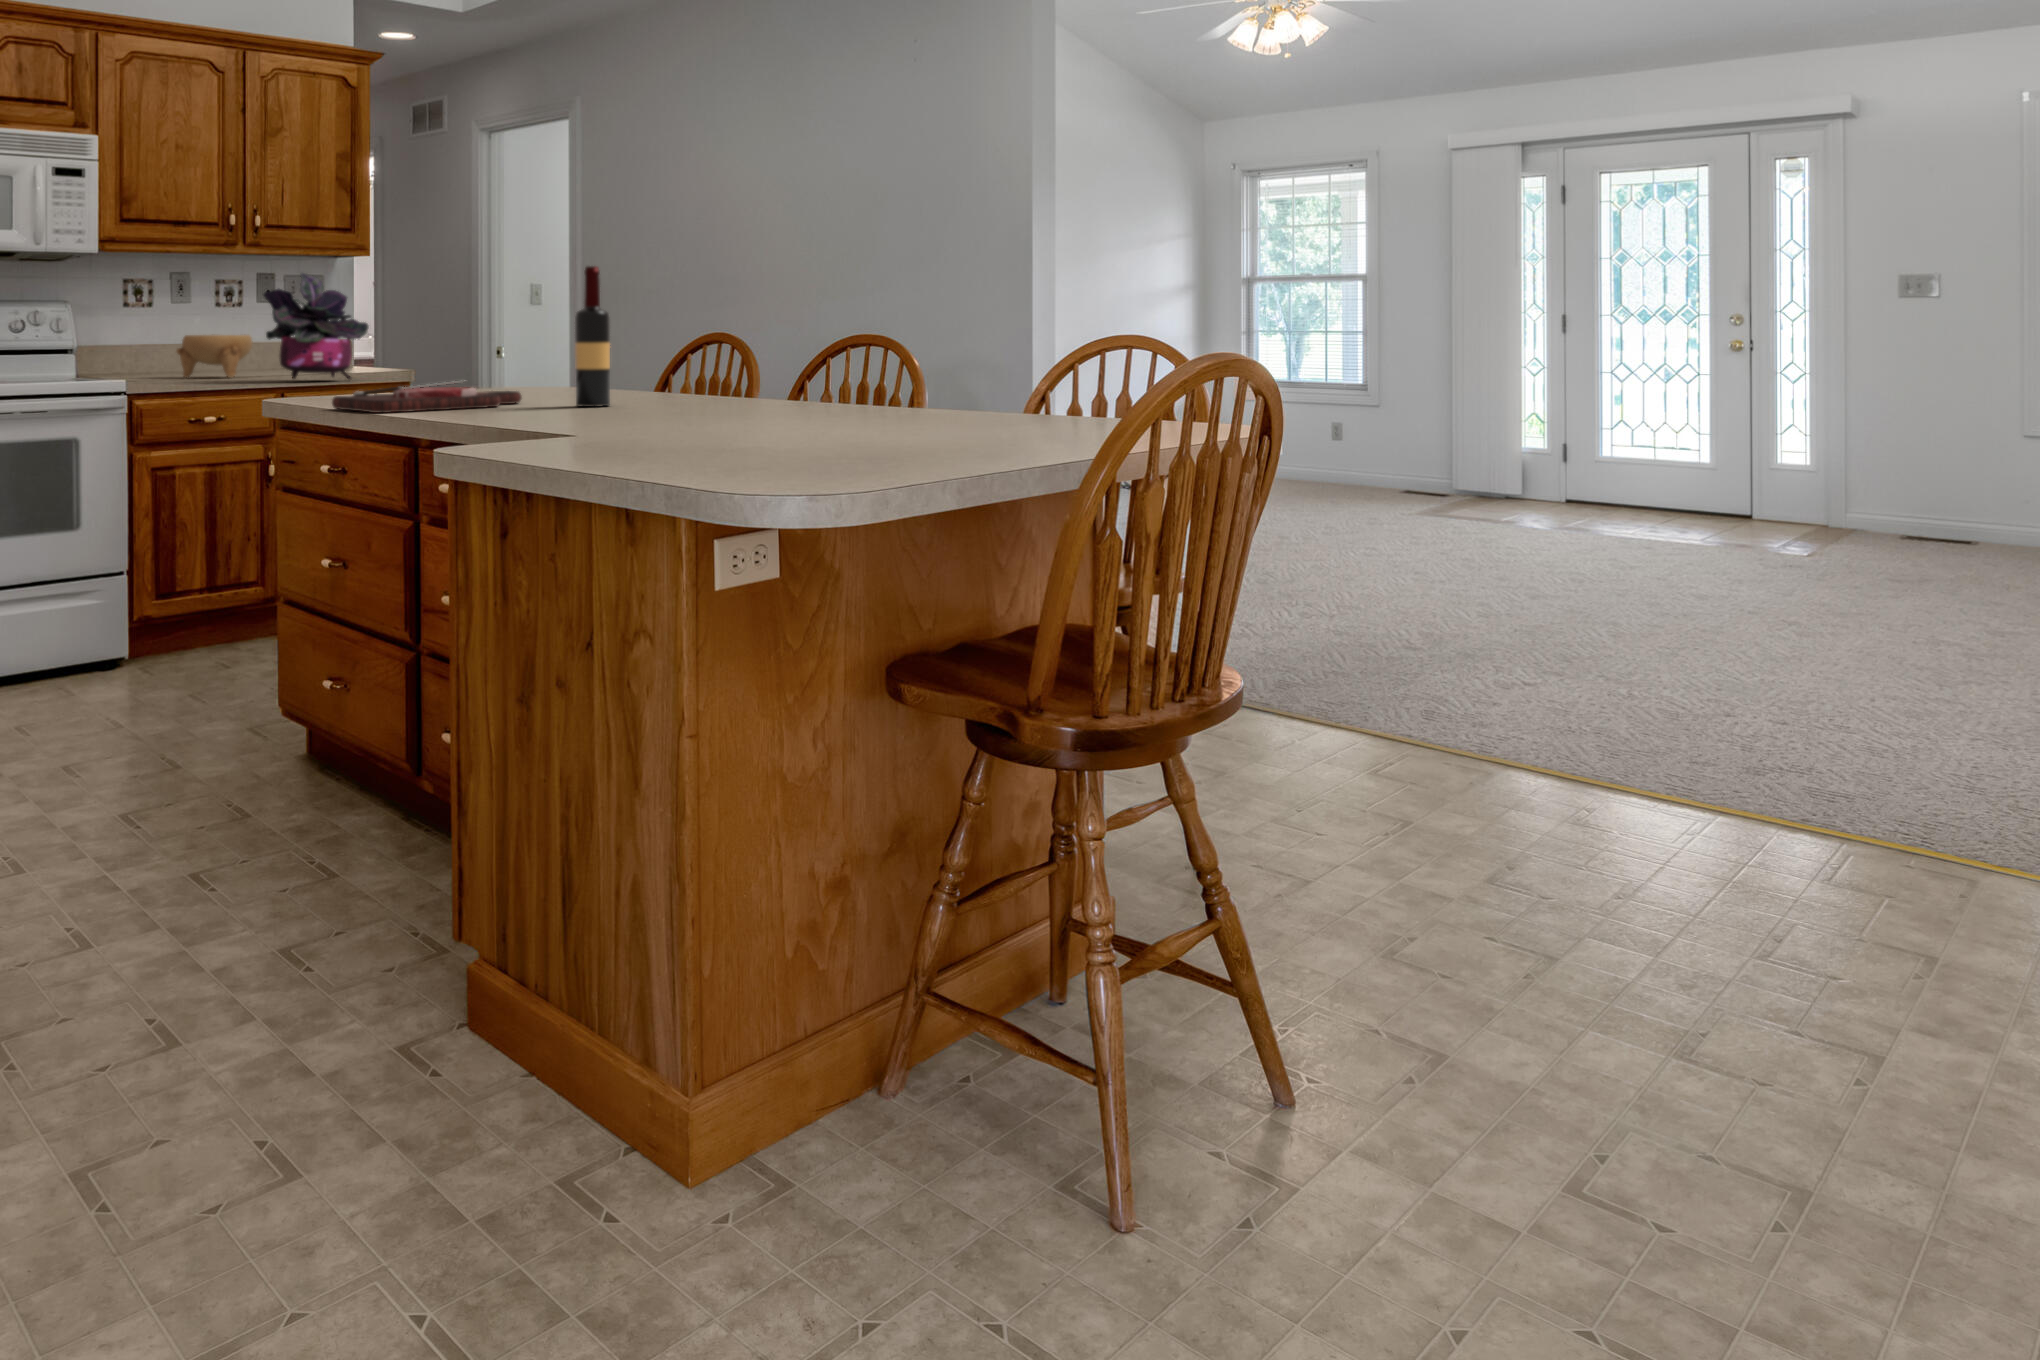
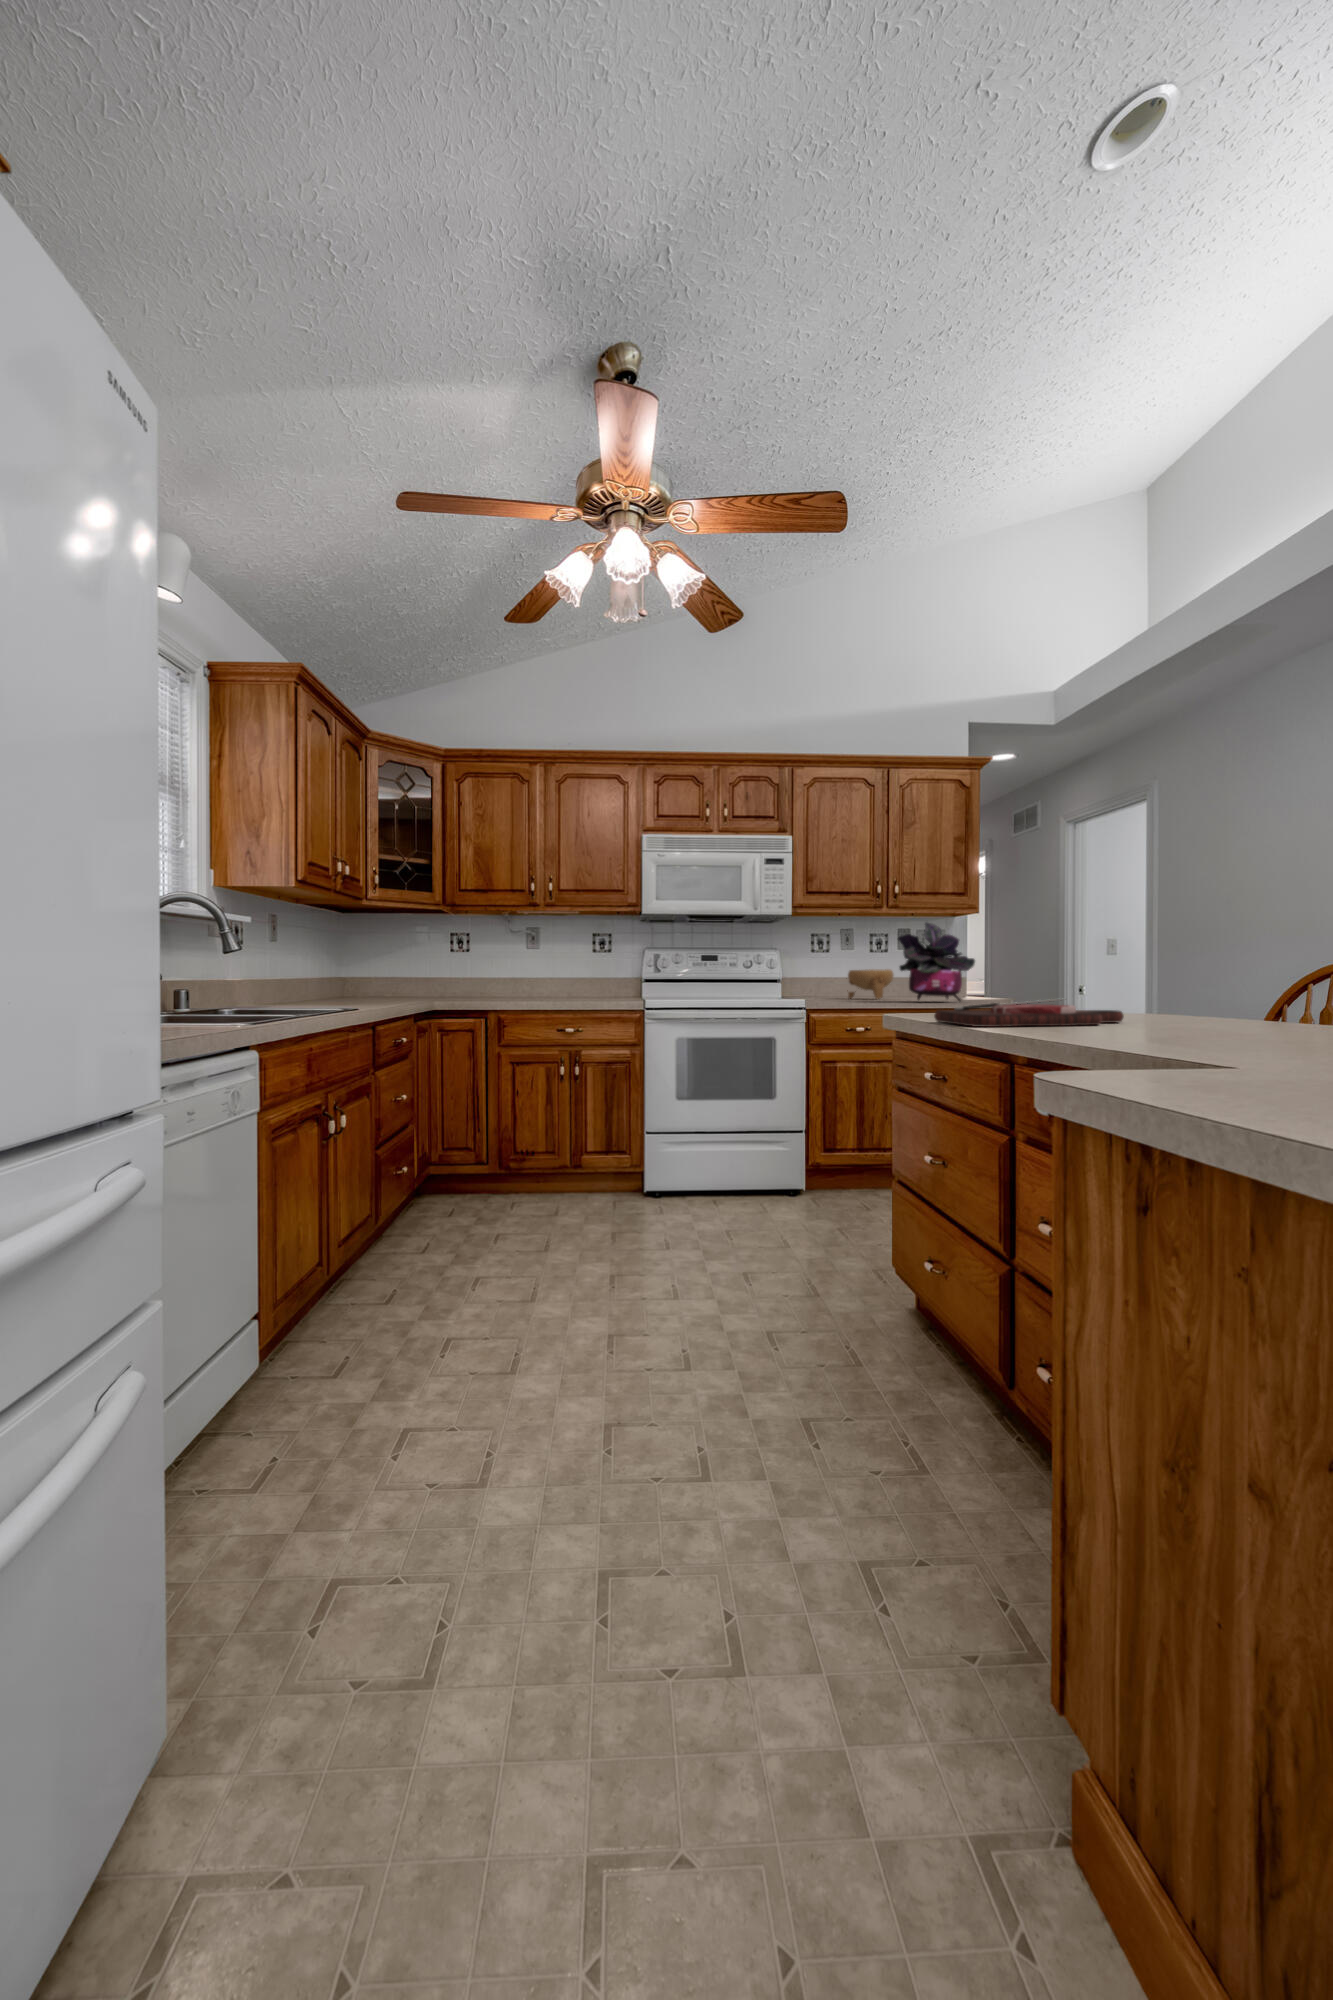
wine bottle: present [575,266,610,407] -> none [1193,875,1239,1029]

